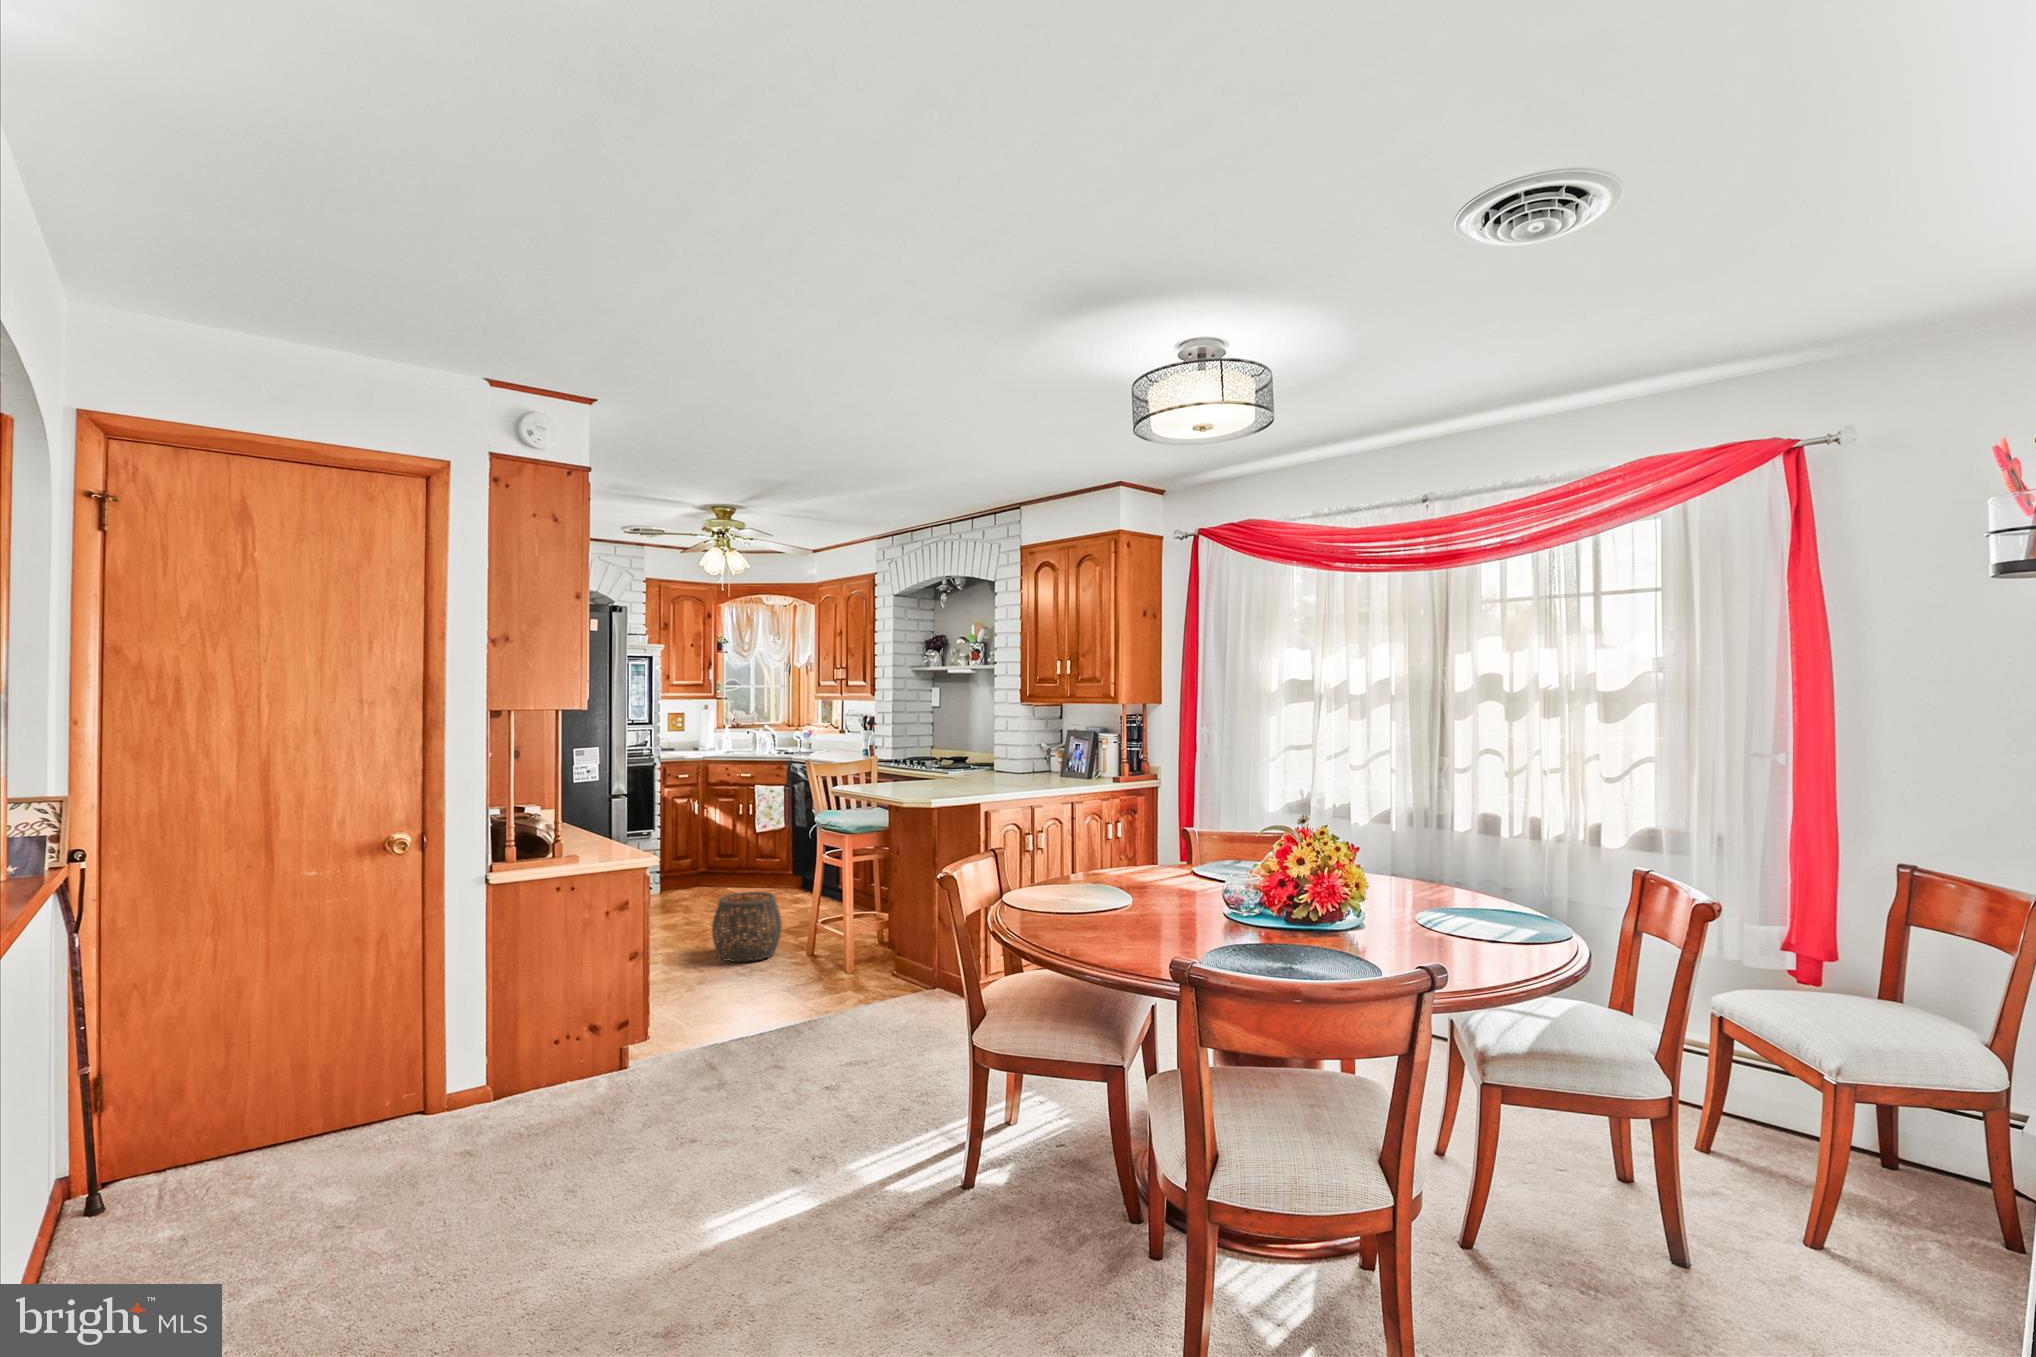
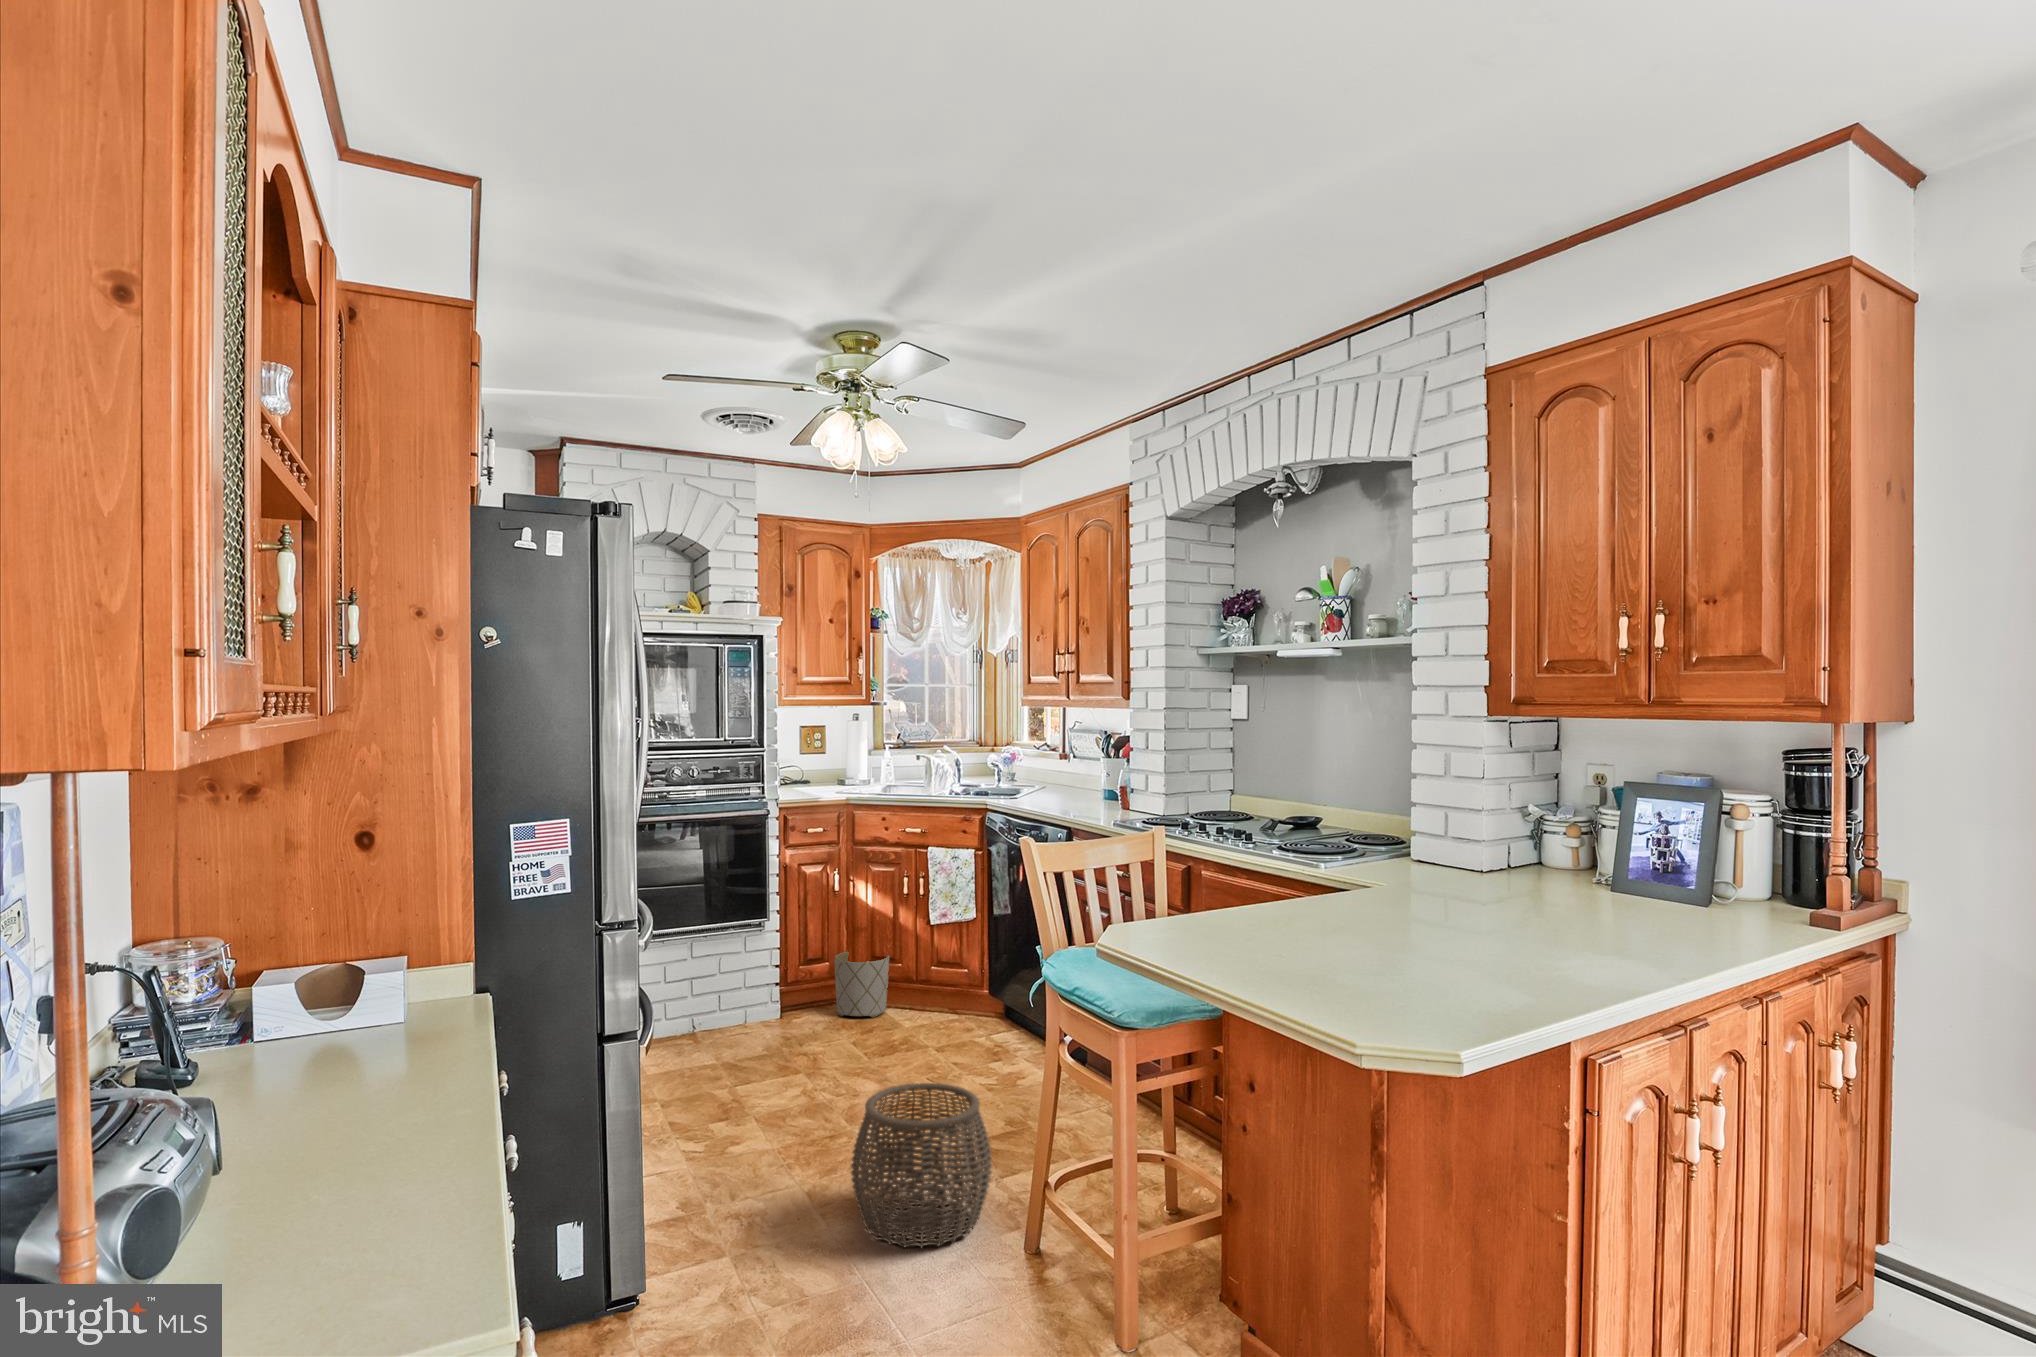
planter: none [696,850,730,889] -> present [835,952,890,1018]

